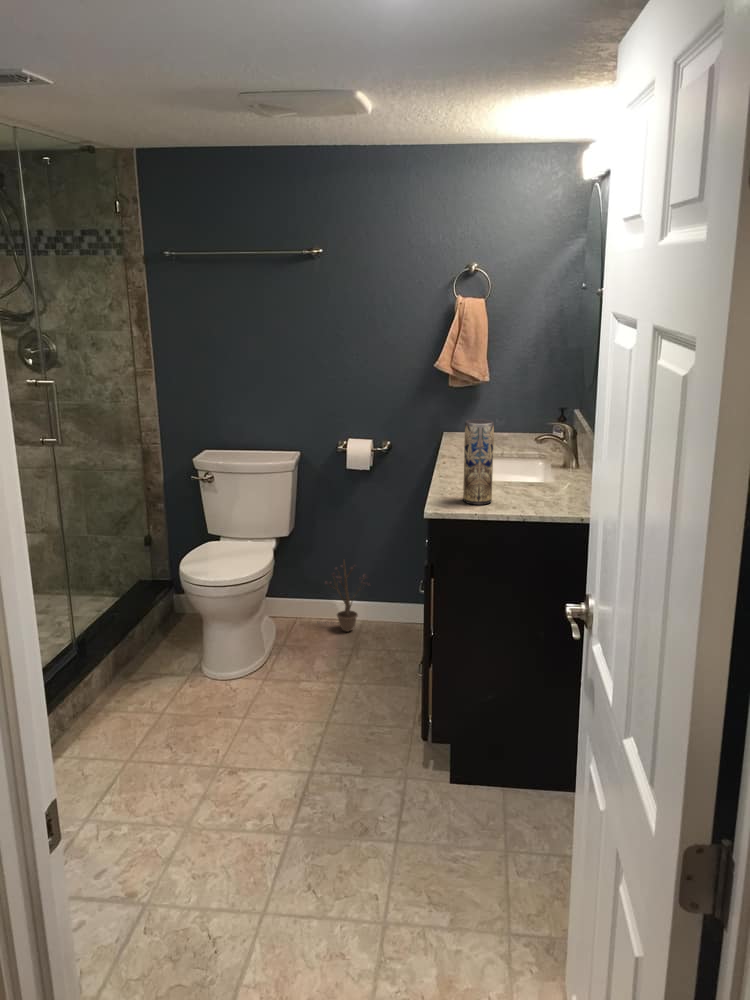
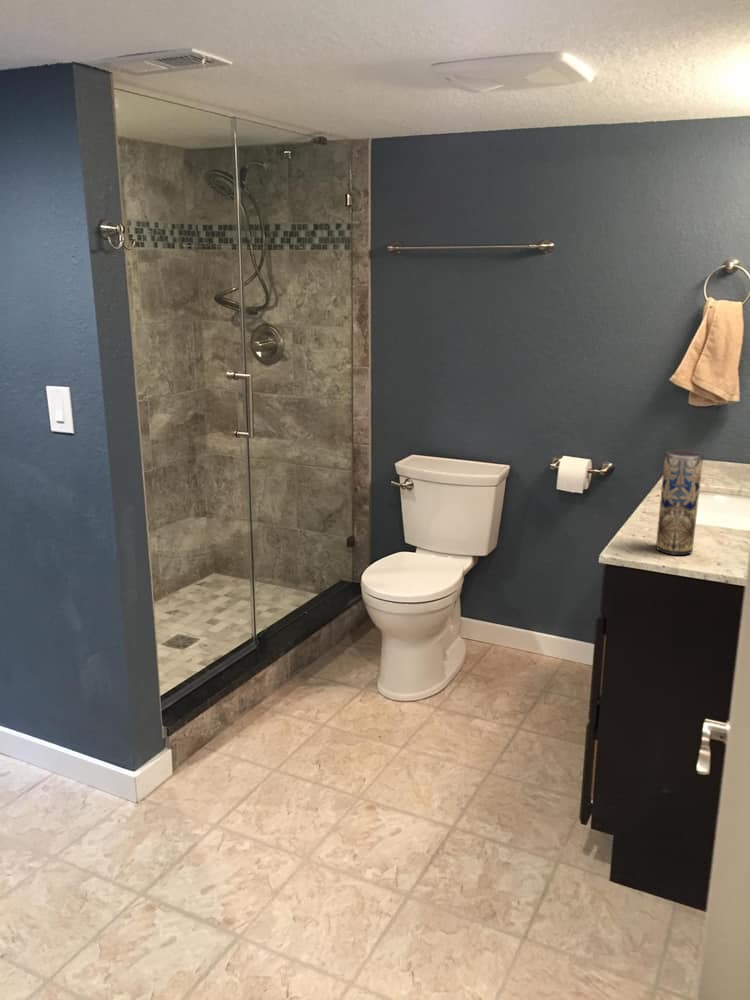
decorative plant: present [317,560,370,632] -> none [512,589,574,669]

